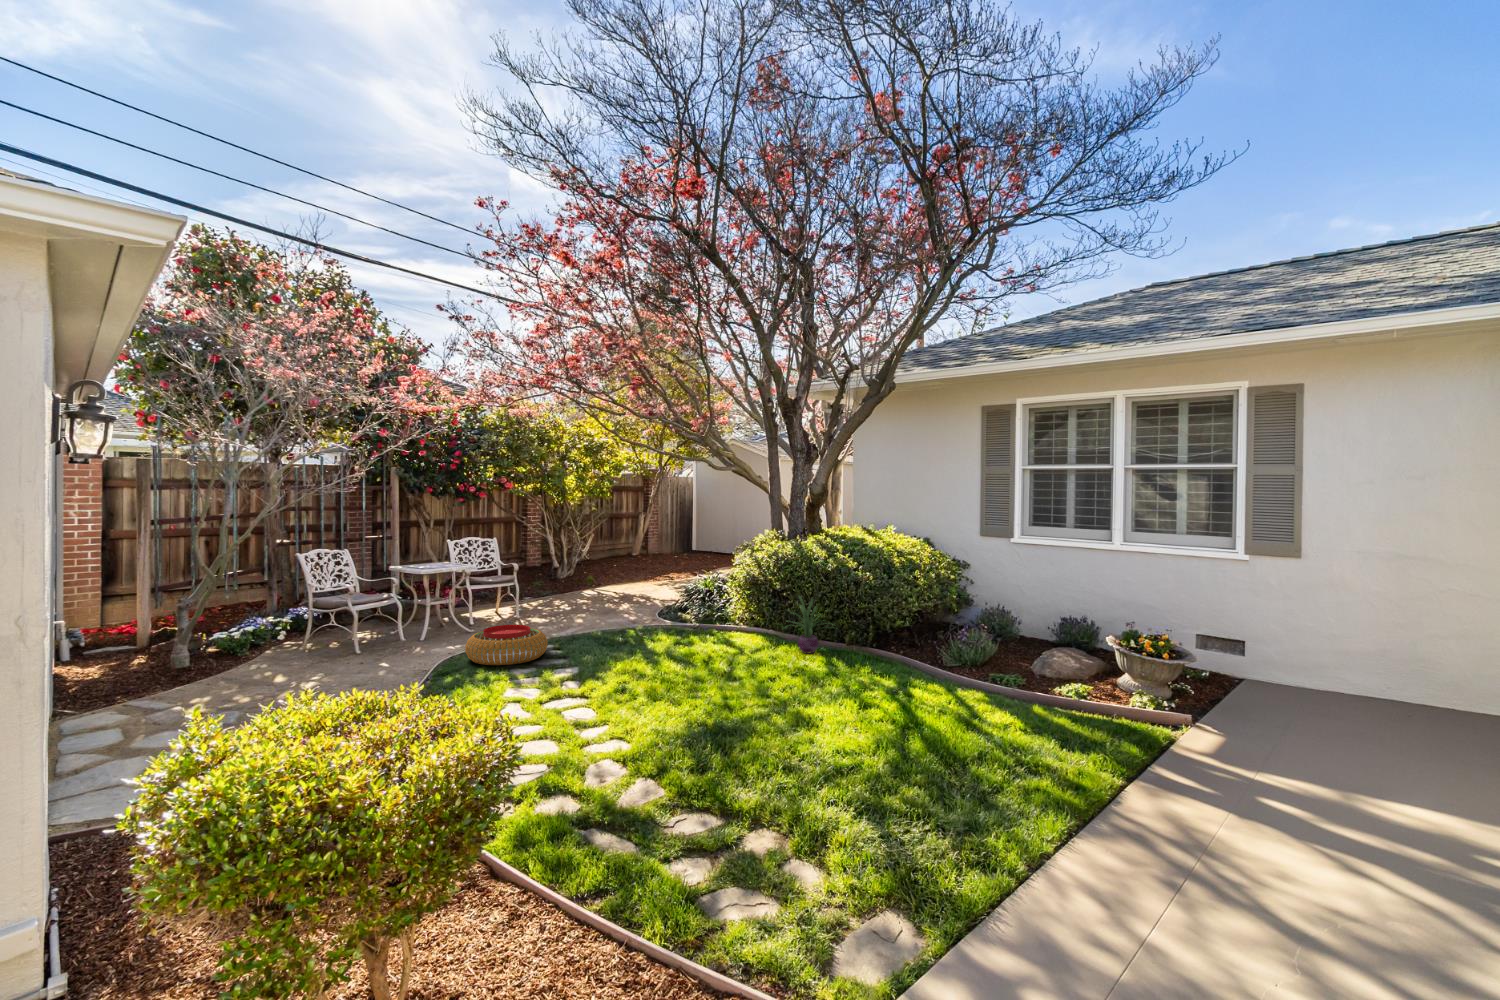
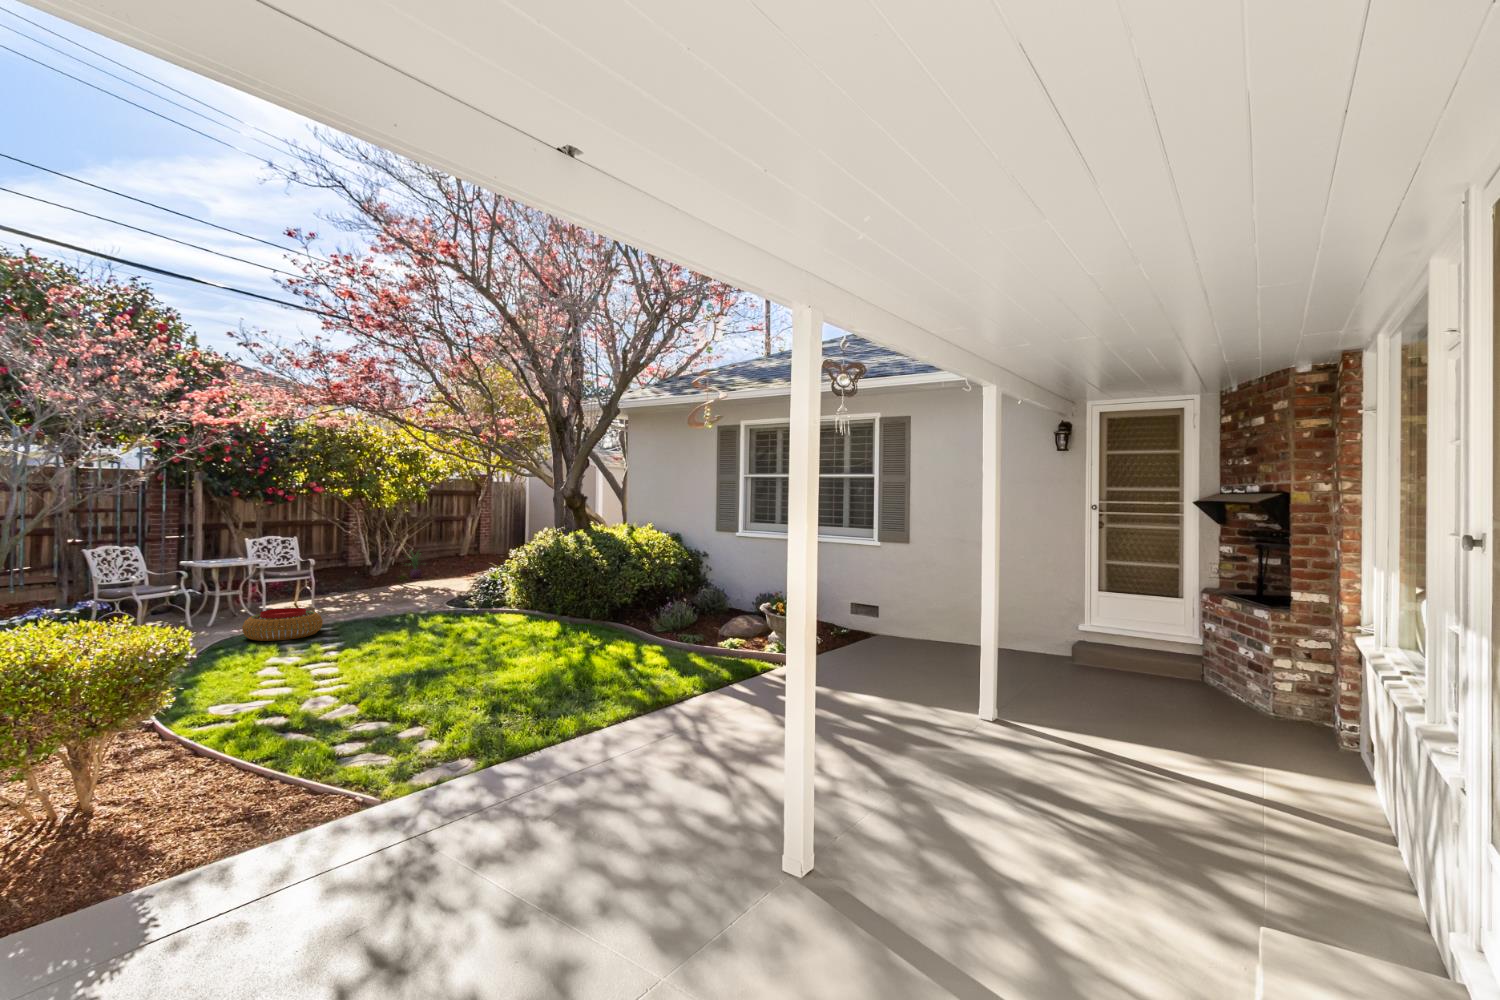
decorative plant: present [794,596,818,654] -> present [409,550,422,578]

